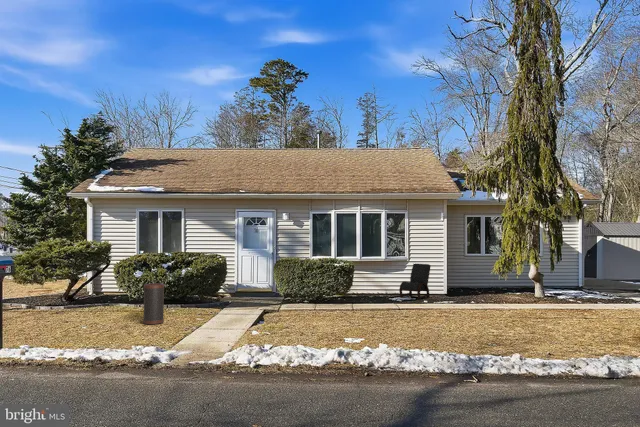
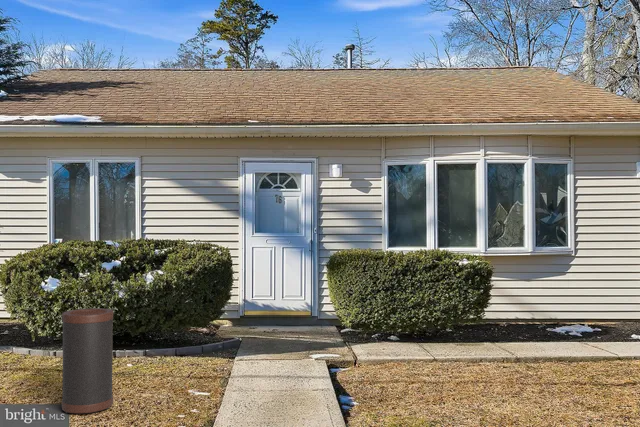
lounge chair: present [399,264,431,299] -> none [556,260,610,328]

